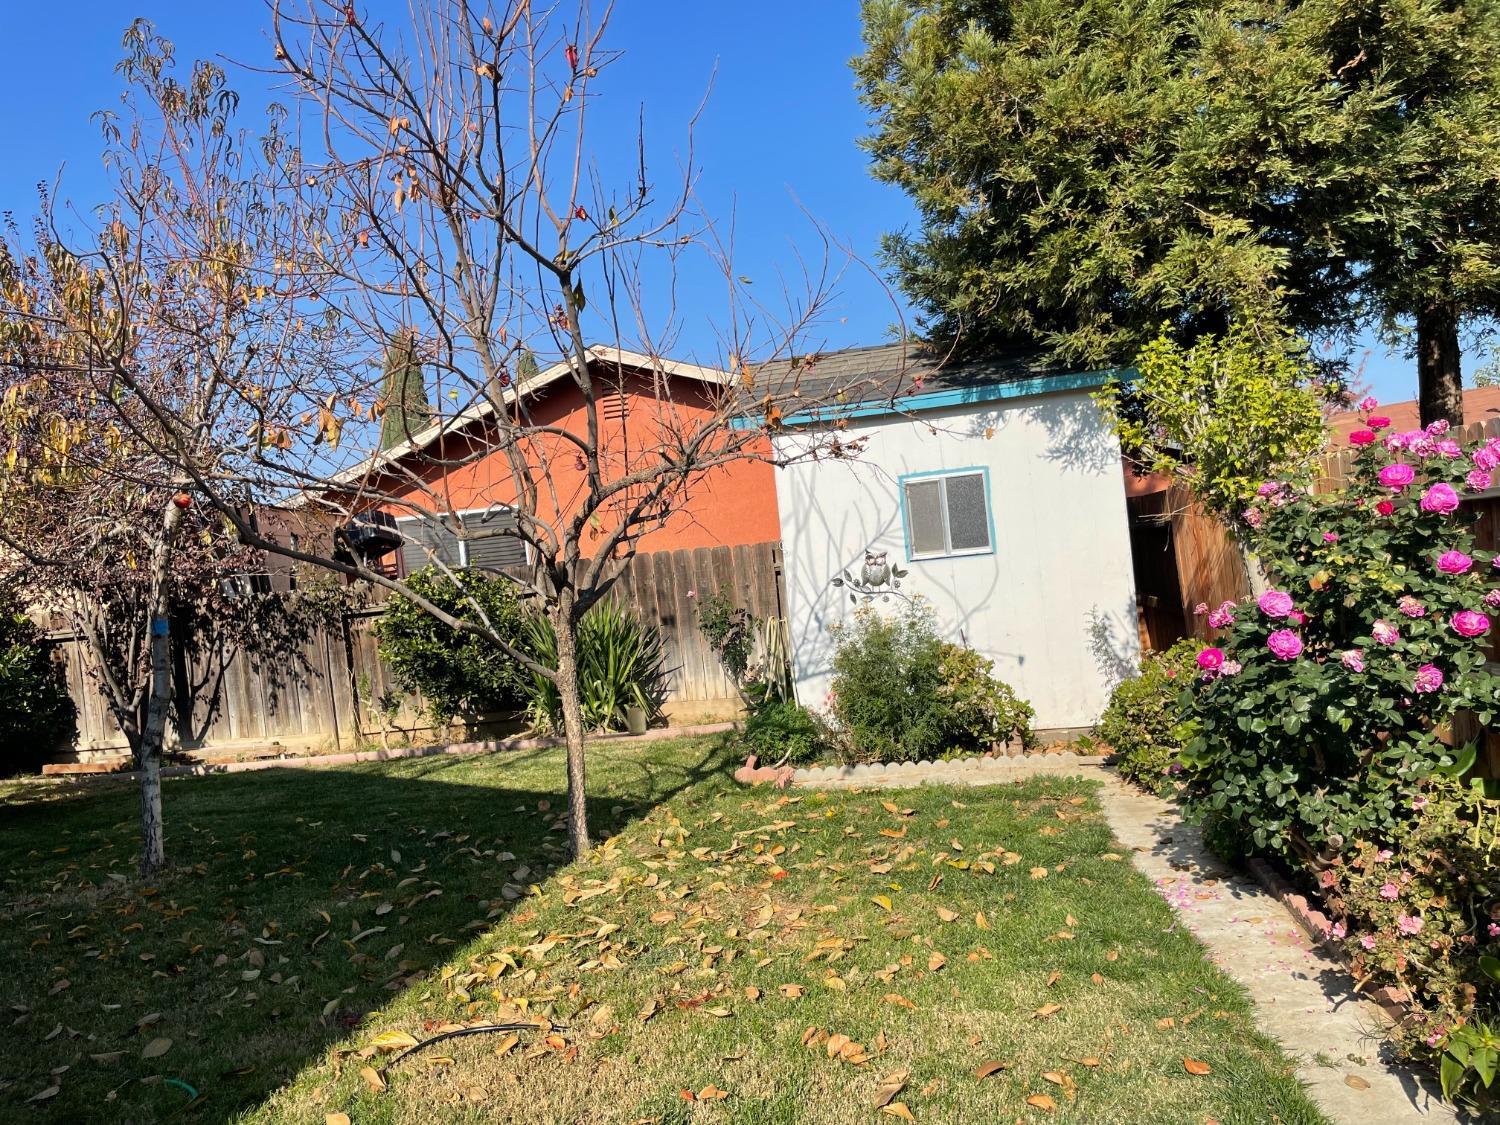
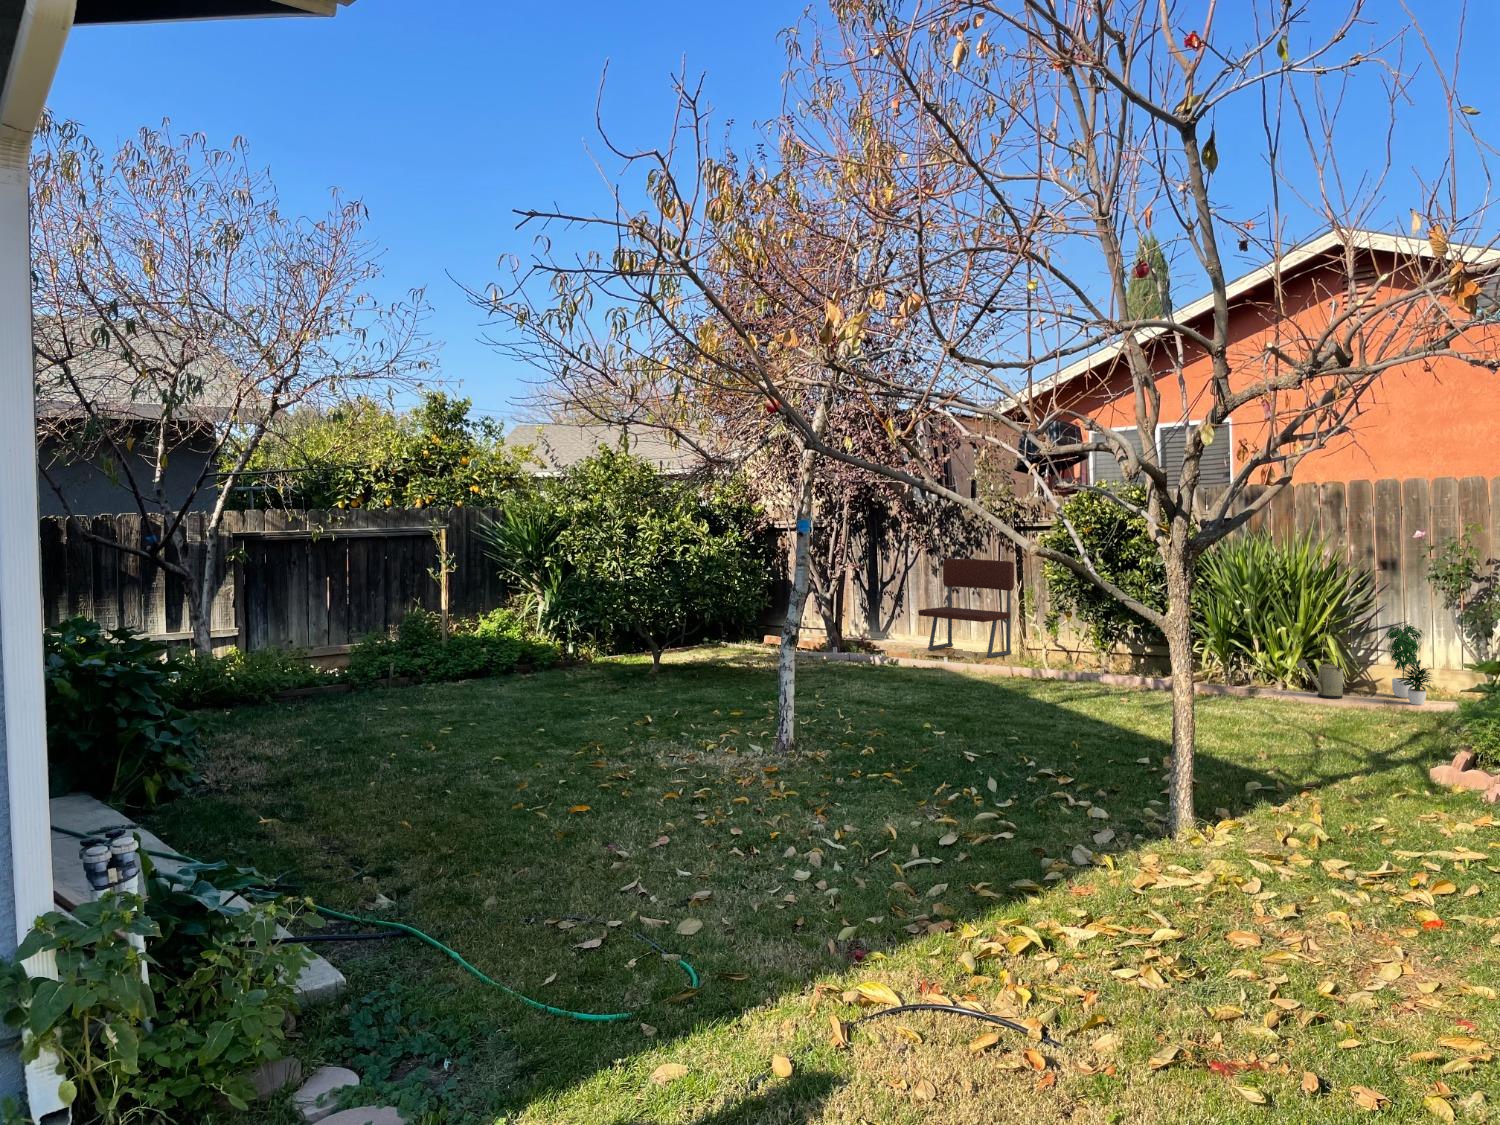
bench: none [244,650,351,753] -> present [918,559,1014,658]
potted plant: none [668,664,707,730] -> present [1385,622,1433,705]

